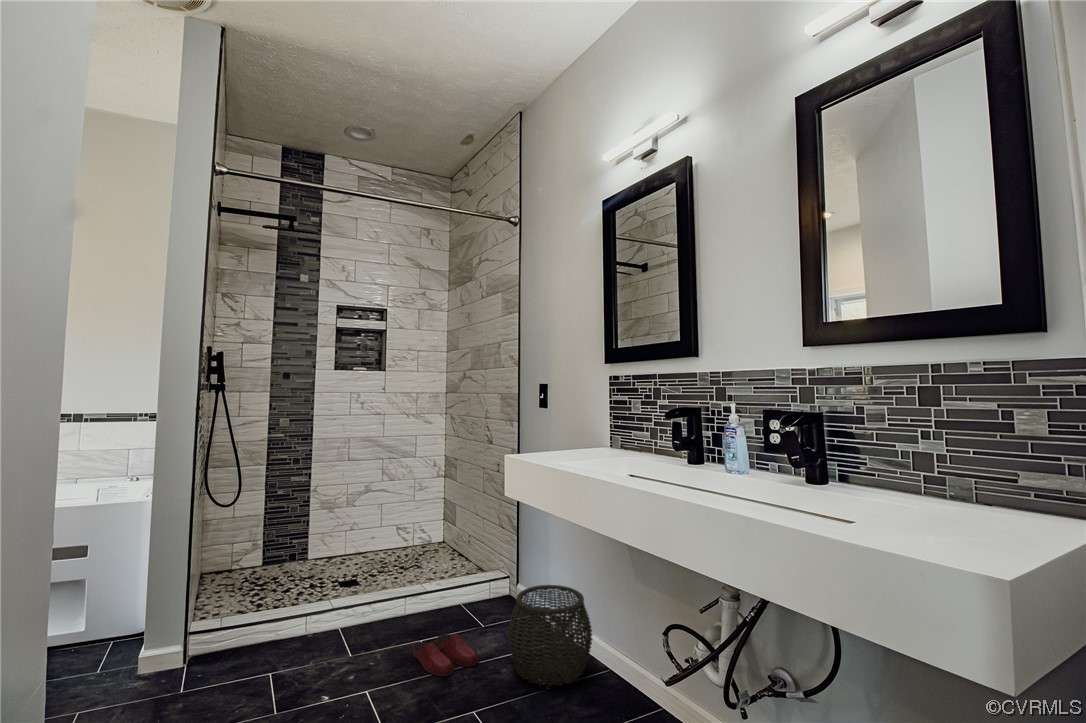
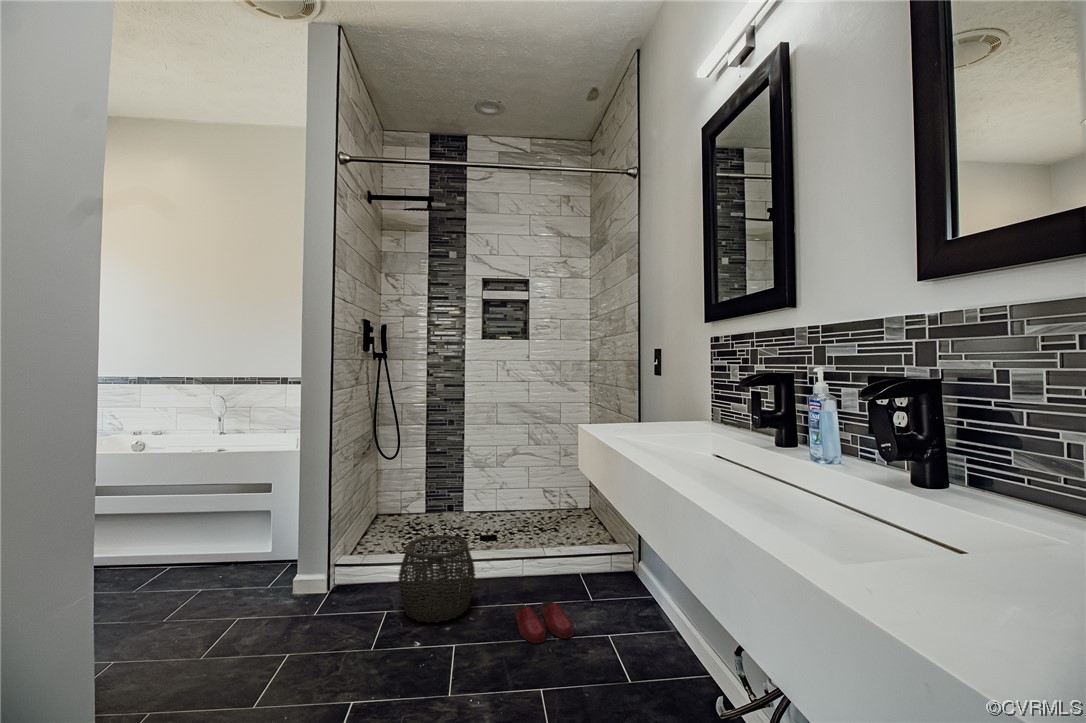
woven basket: present [508,585,592,687] -> present [398,535,475,623]

